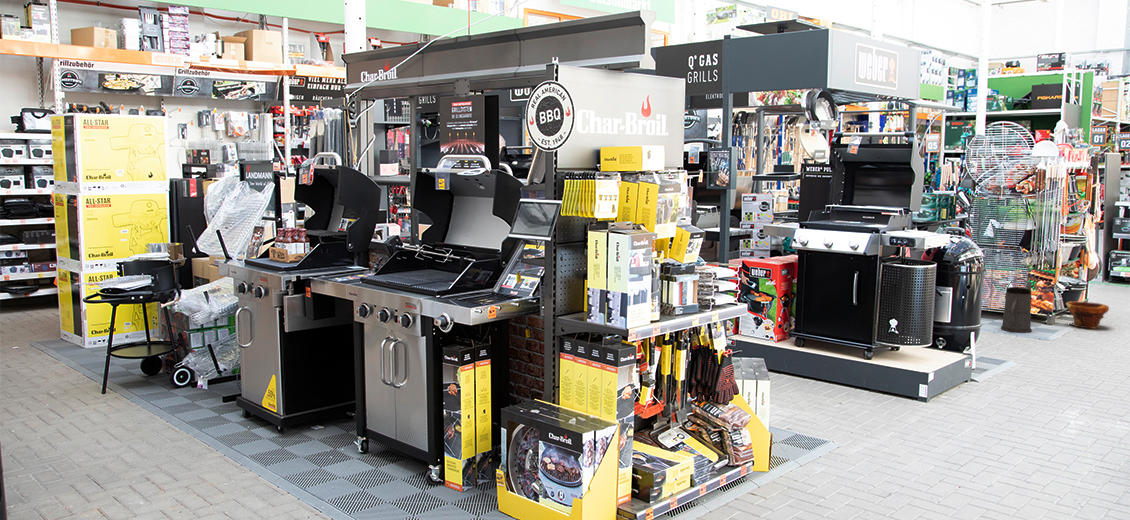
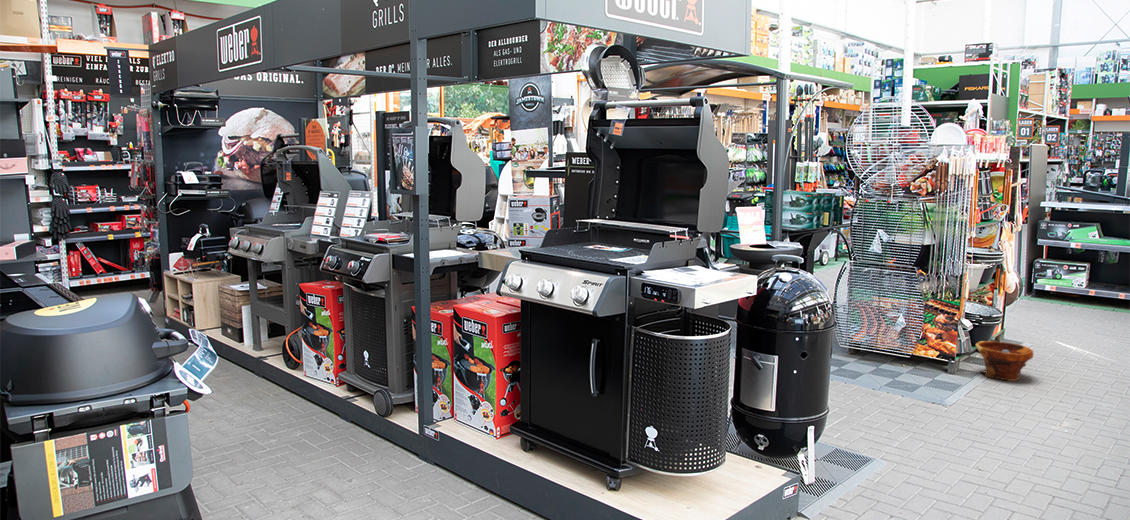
watering can: present [1001,278,1032,333] -> none [886,313,929,389]

